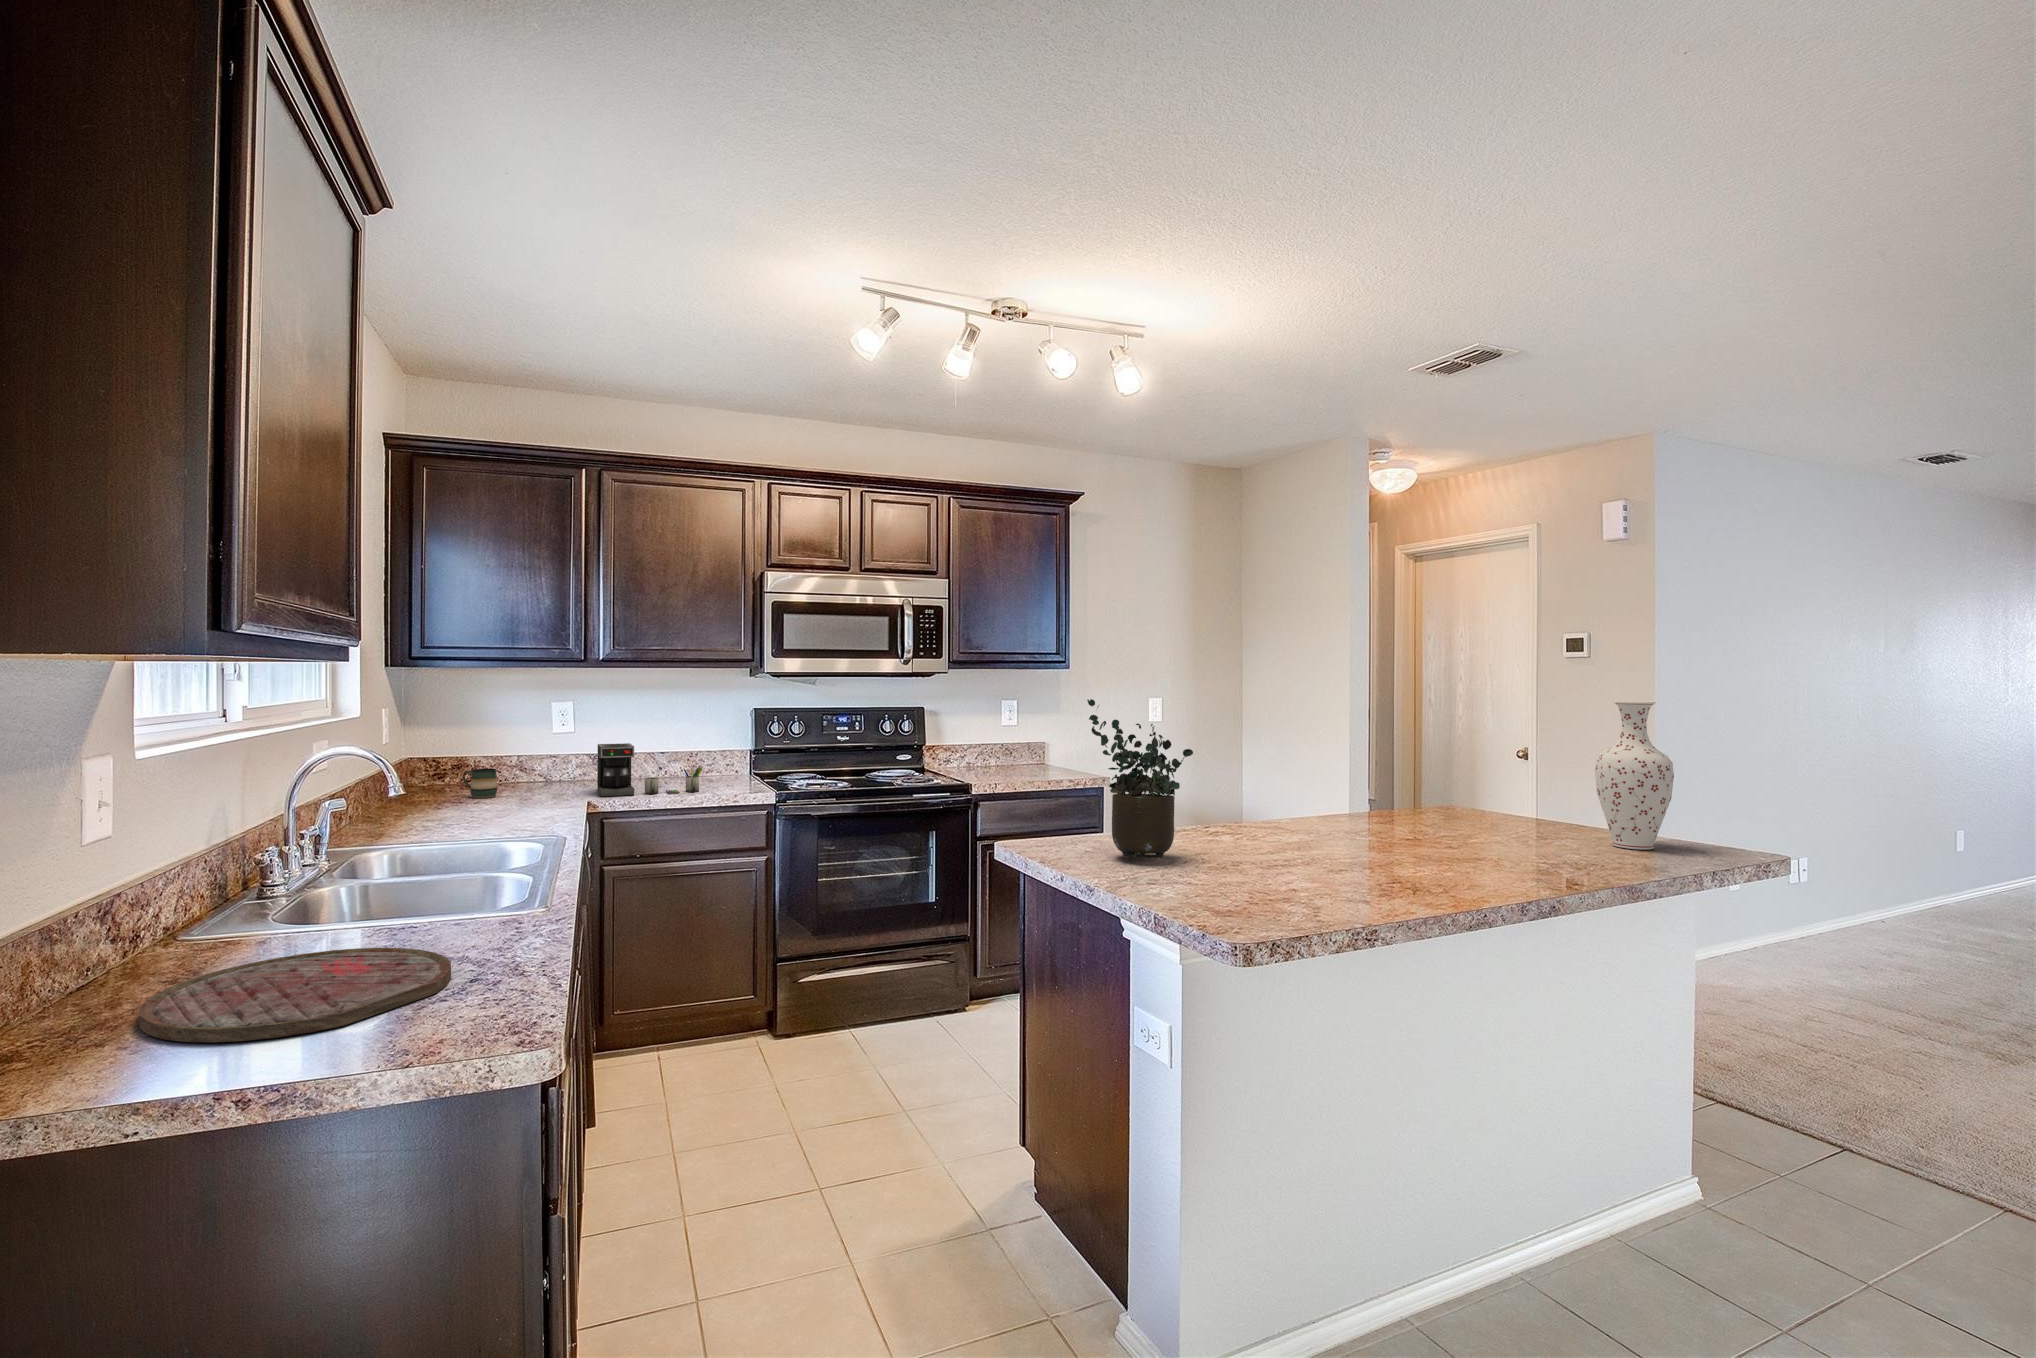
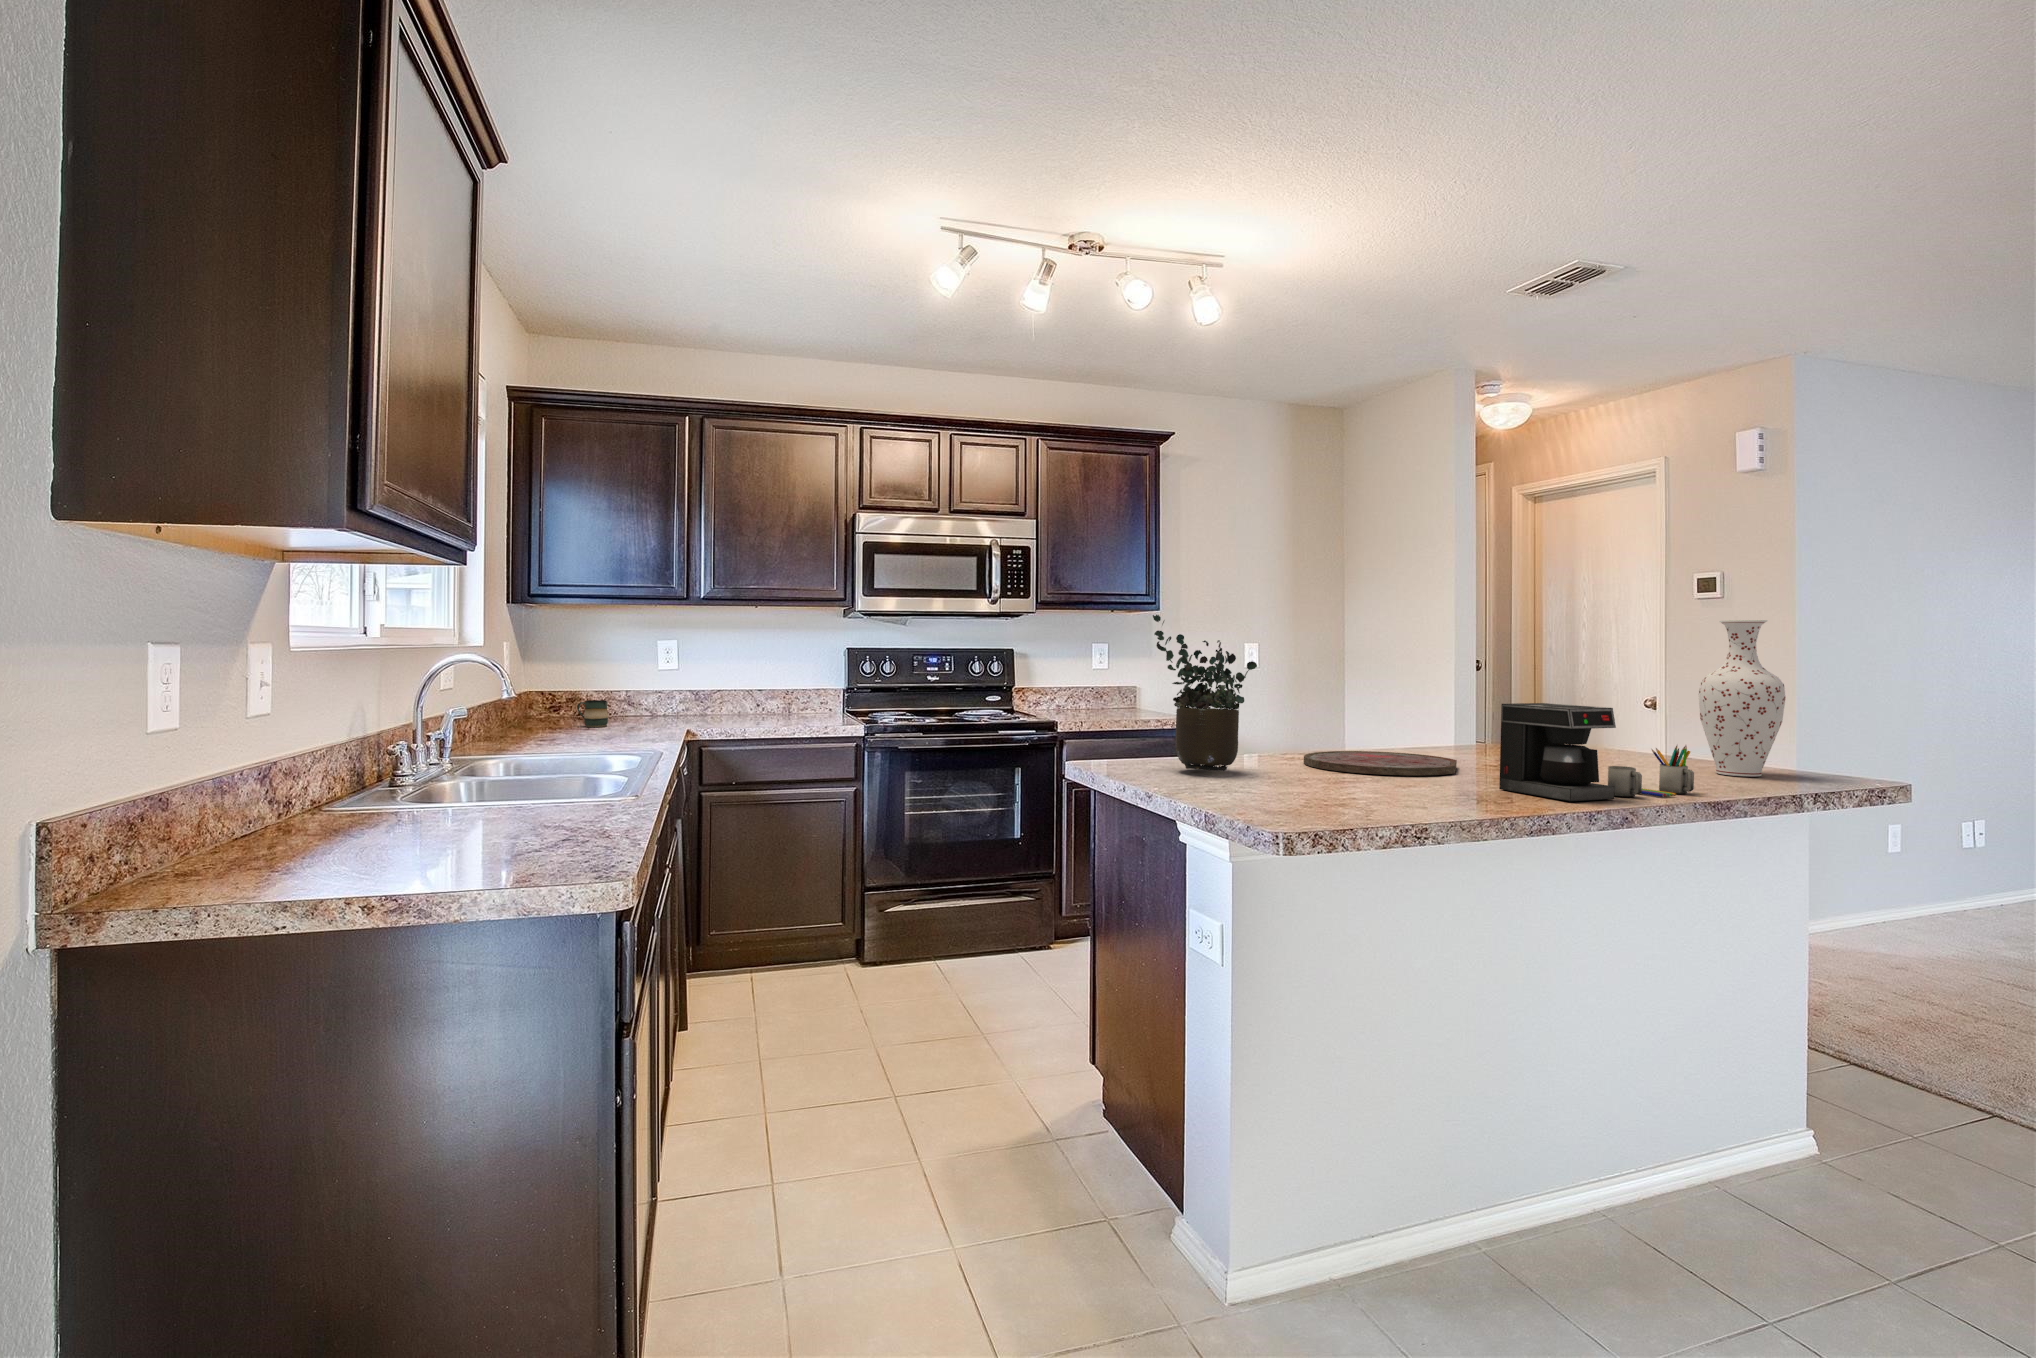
coffee maker: present [597,743,702,797] -> present [1499,703,1694,801]
cutting board: present [139,948,451,1042] -> present [1304,751,1457,775]

